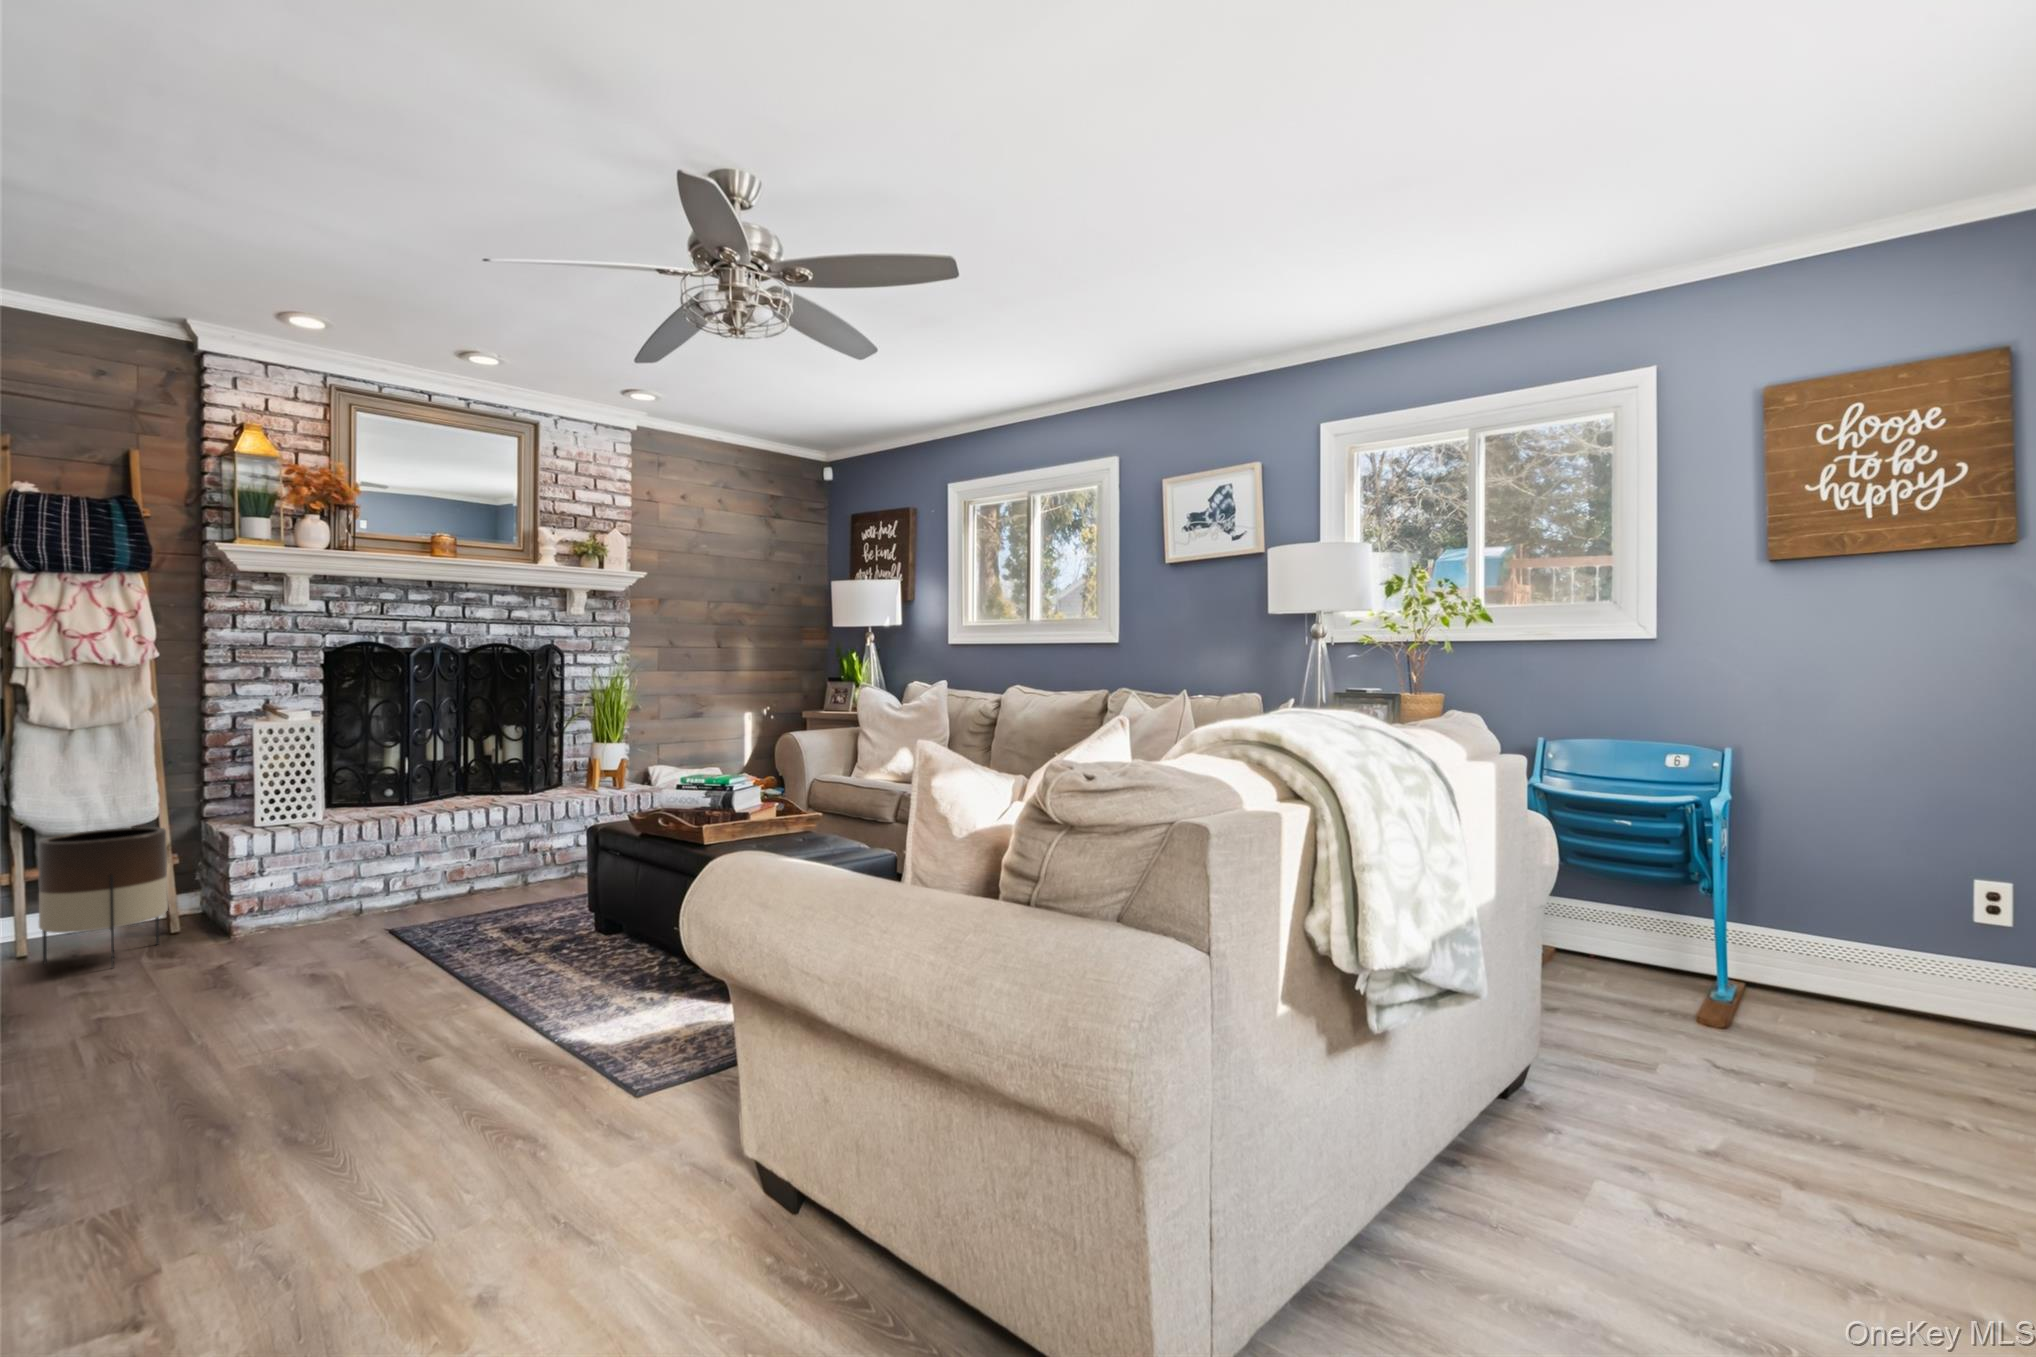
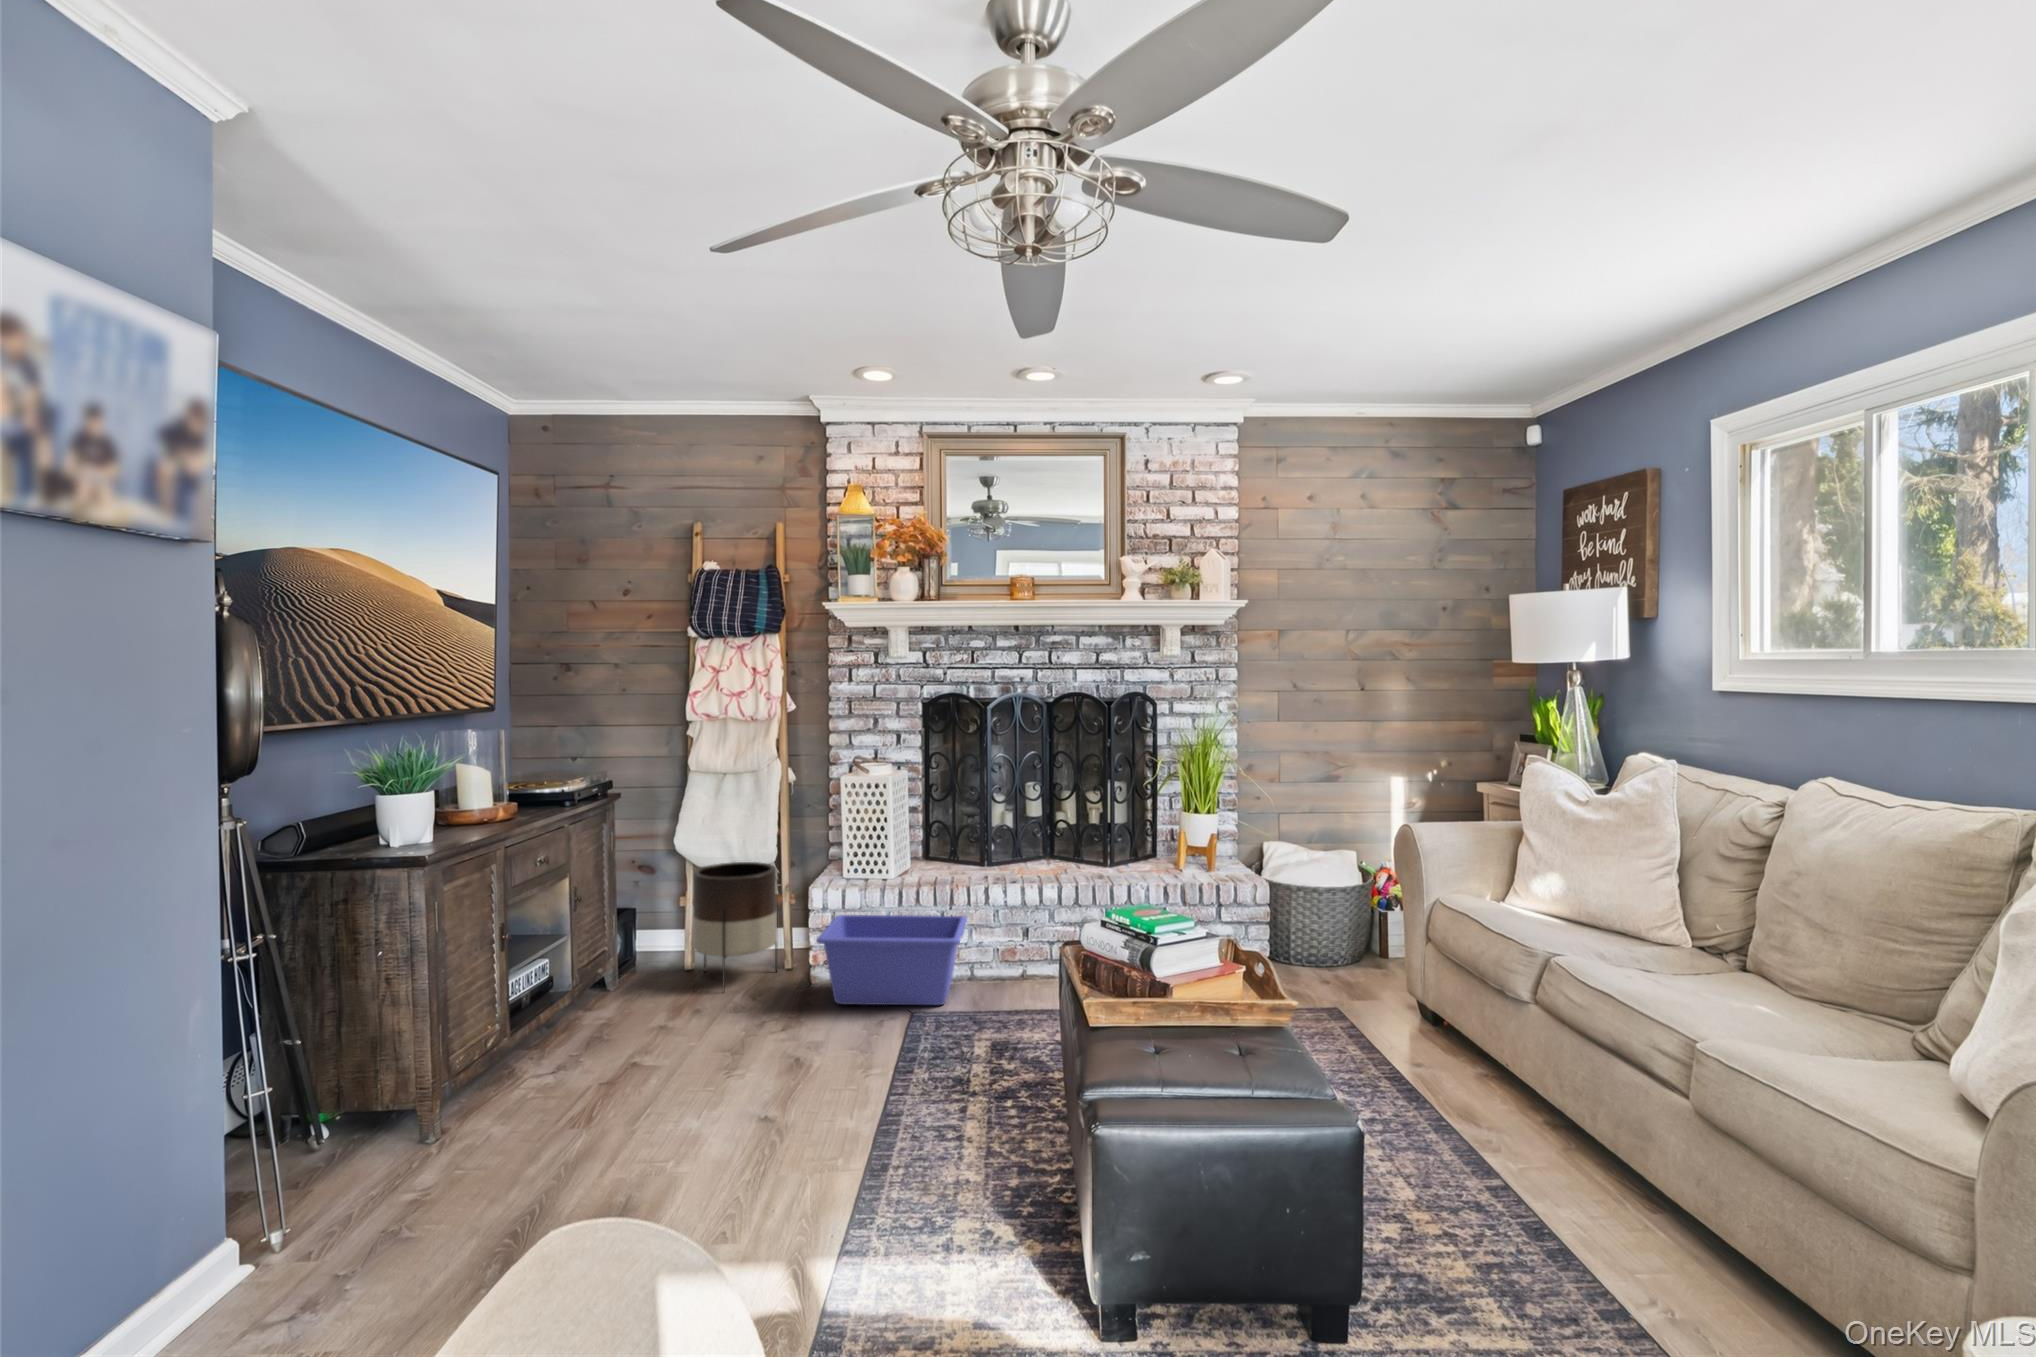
storage bin: none [260,845,440,940] -> present [816,915,967,1005]

